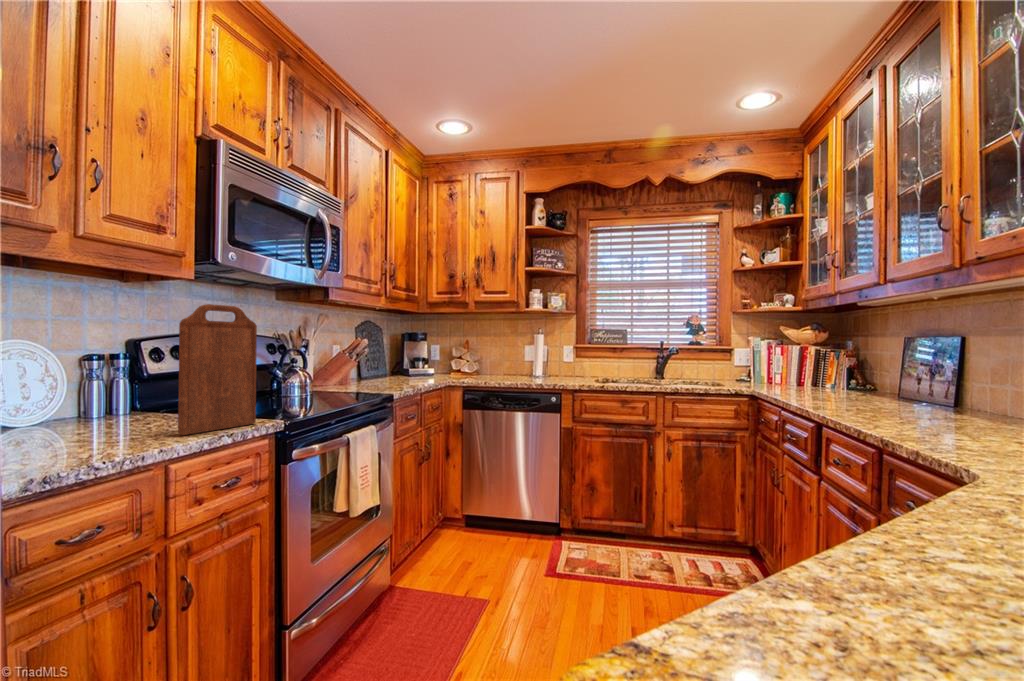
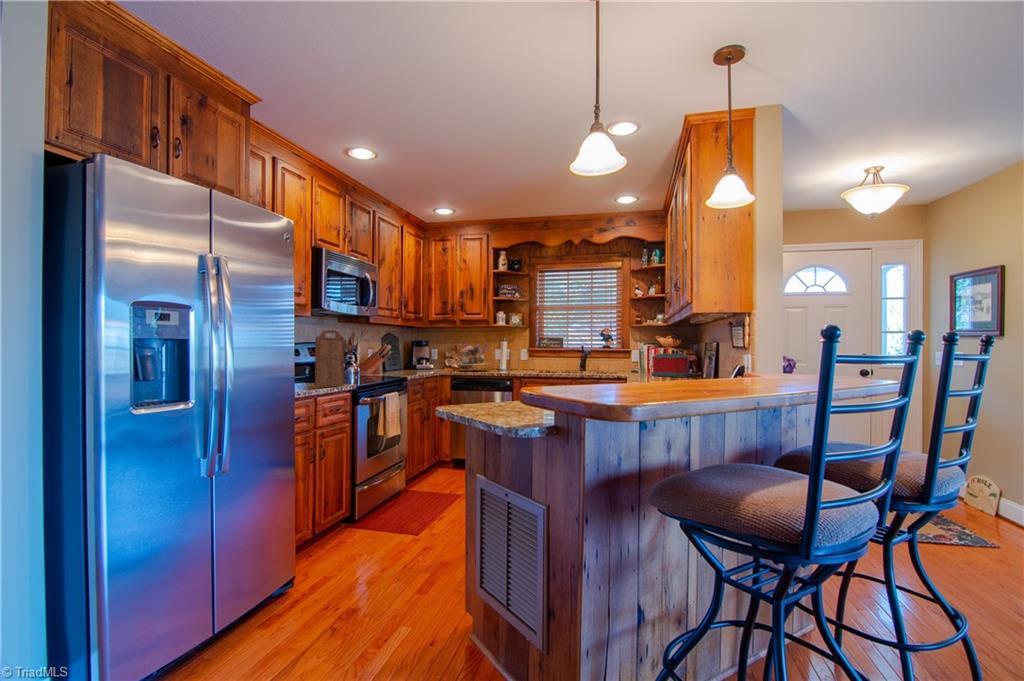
flower arrangement: none [465,334,521,379] -> present [458,343,488,370]
toaster: none [788,355,860,395] -> present [652,353,690,377]

